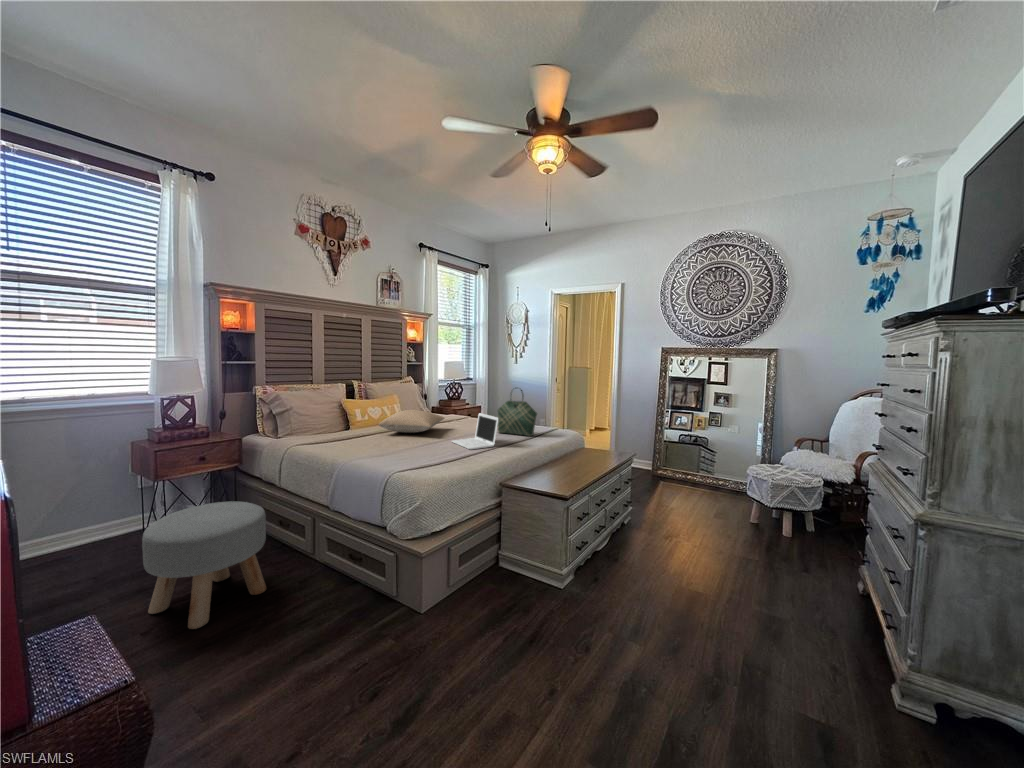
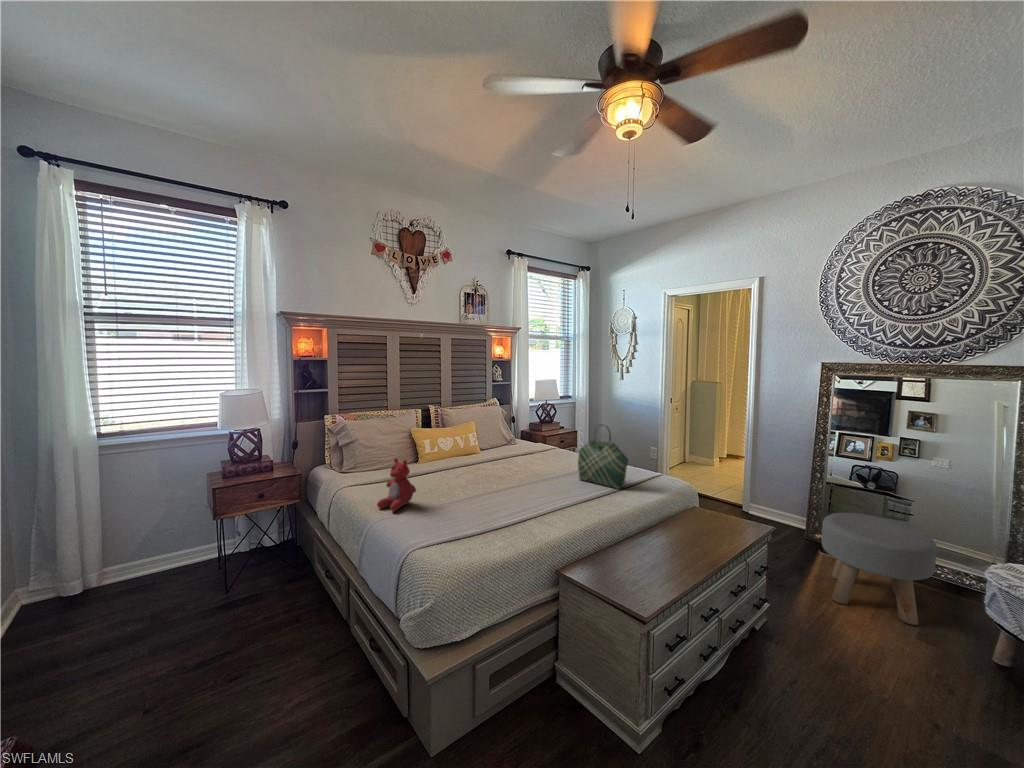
pillow: present [379,410,445,433] -> none [438,446,518,474]
stuffed bear: none [339,412,374,455] -> present [377,458,416,511]
laptop: present [452,413,498,449] -> none [514,458,570,511]
ottoman: present [142,501,266,629] -> present [821,513,937,625]

